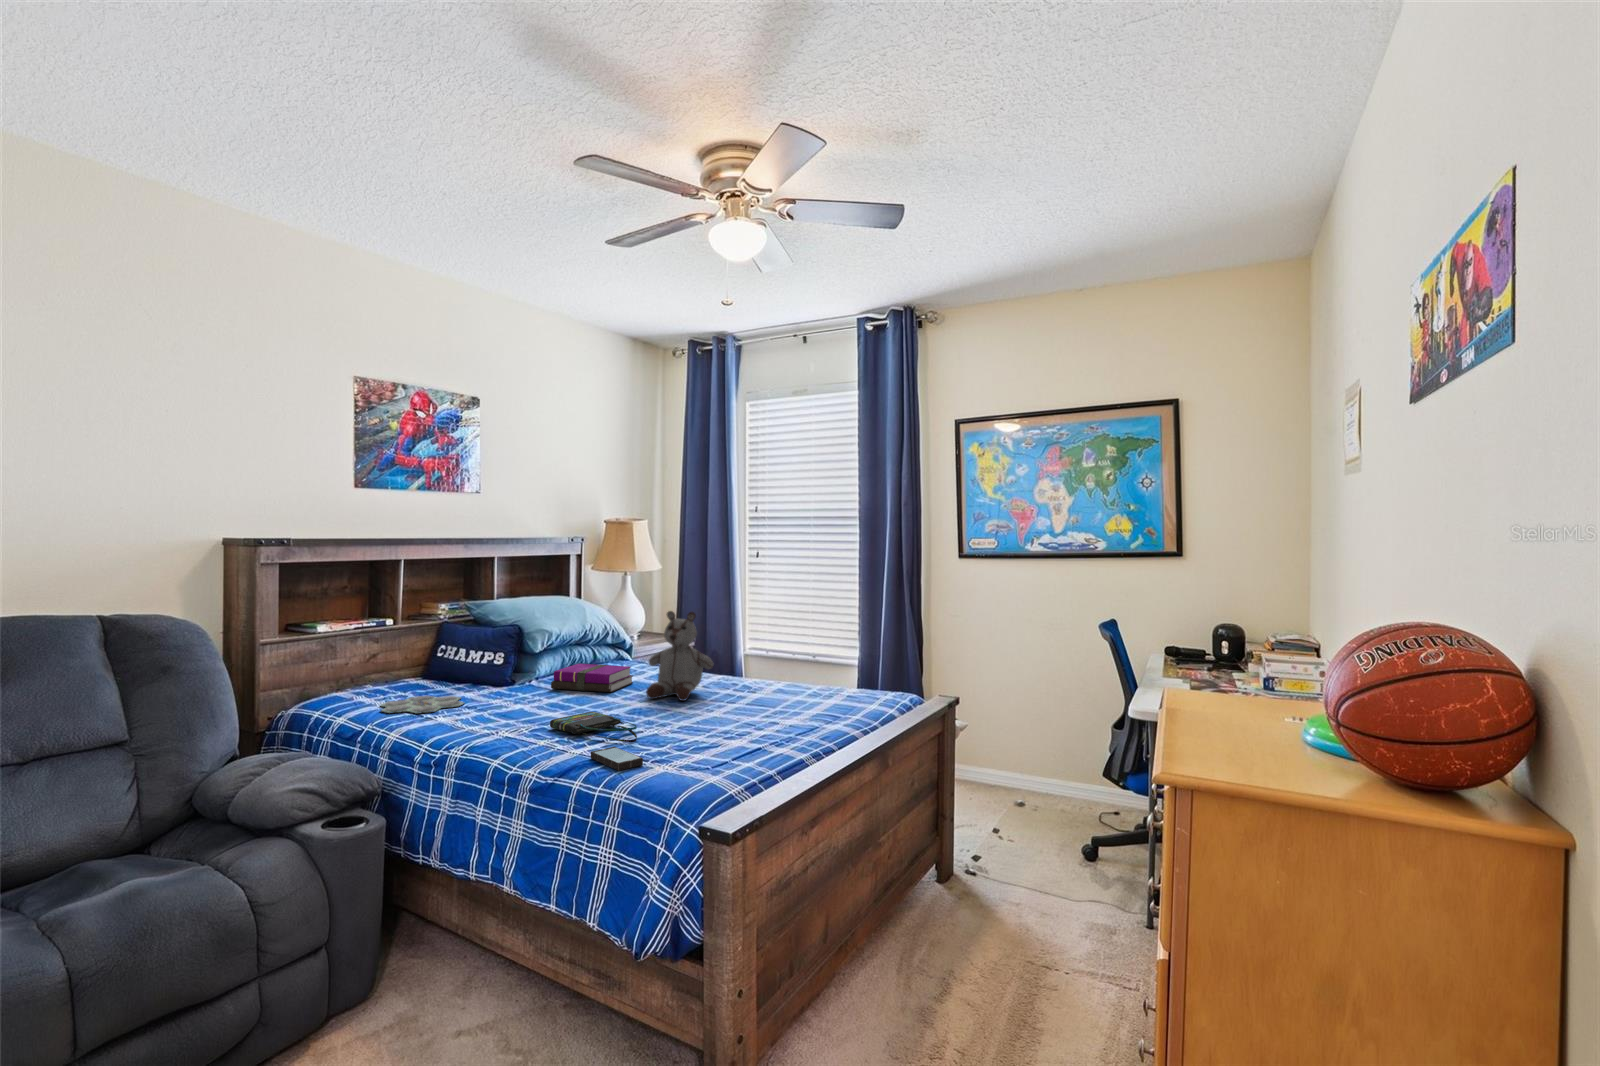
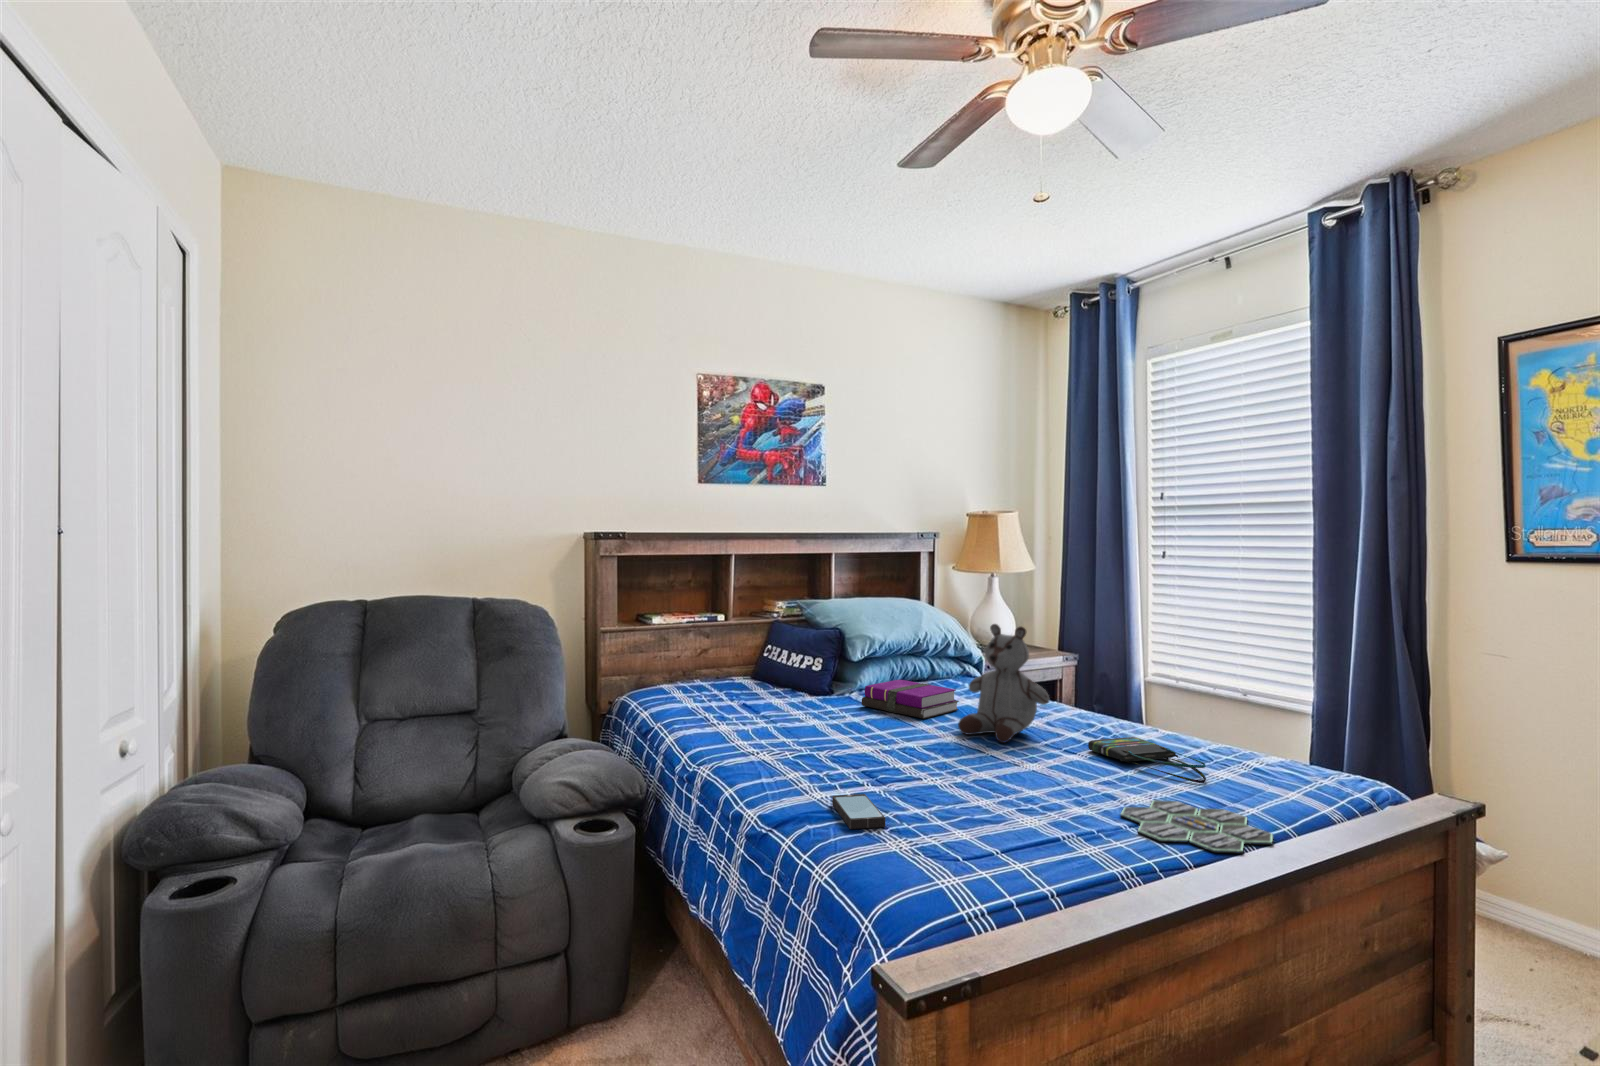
board game: present [380,696,464,714] -> present [1120,800,1273,854]
tote bag: present [550,712,637,742] -> present [1088,737,1206,783]

